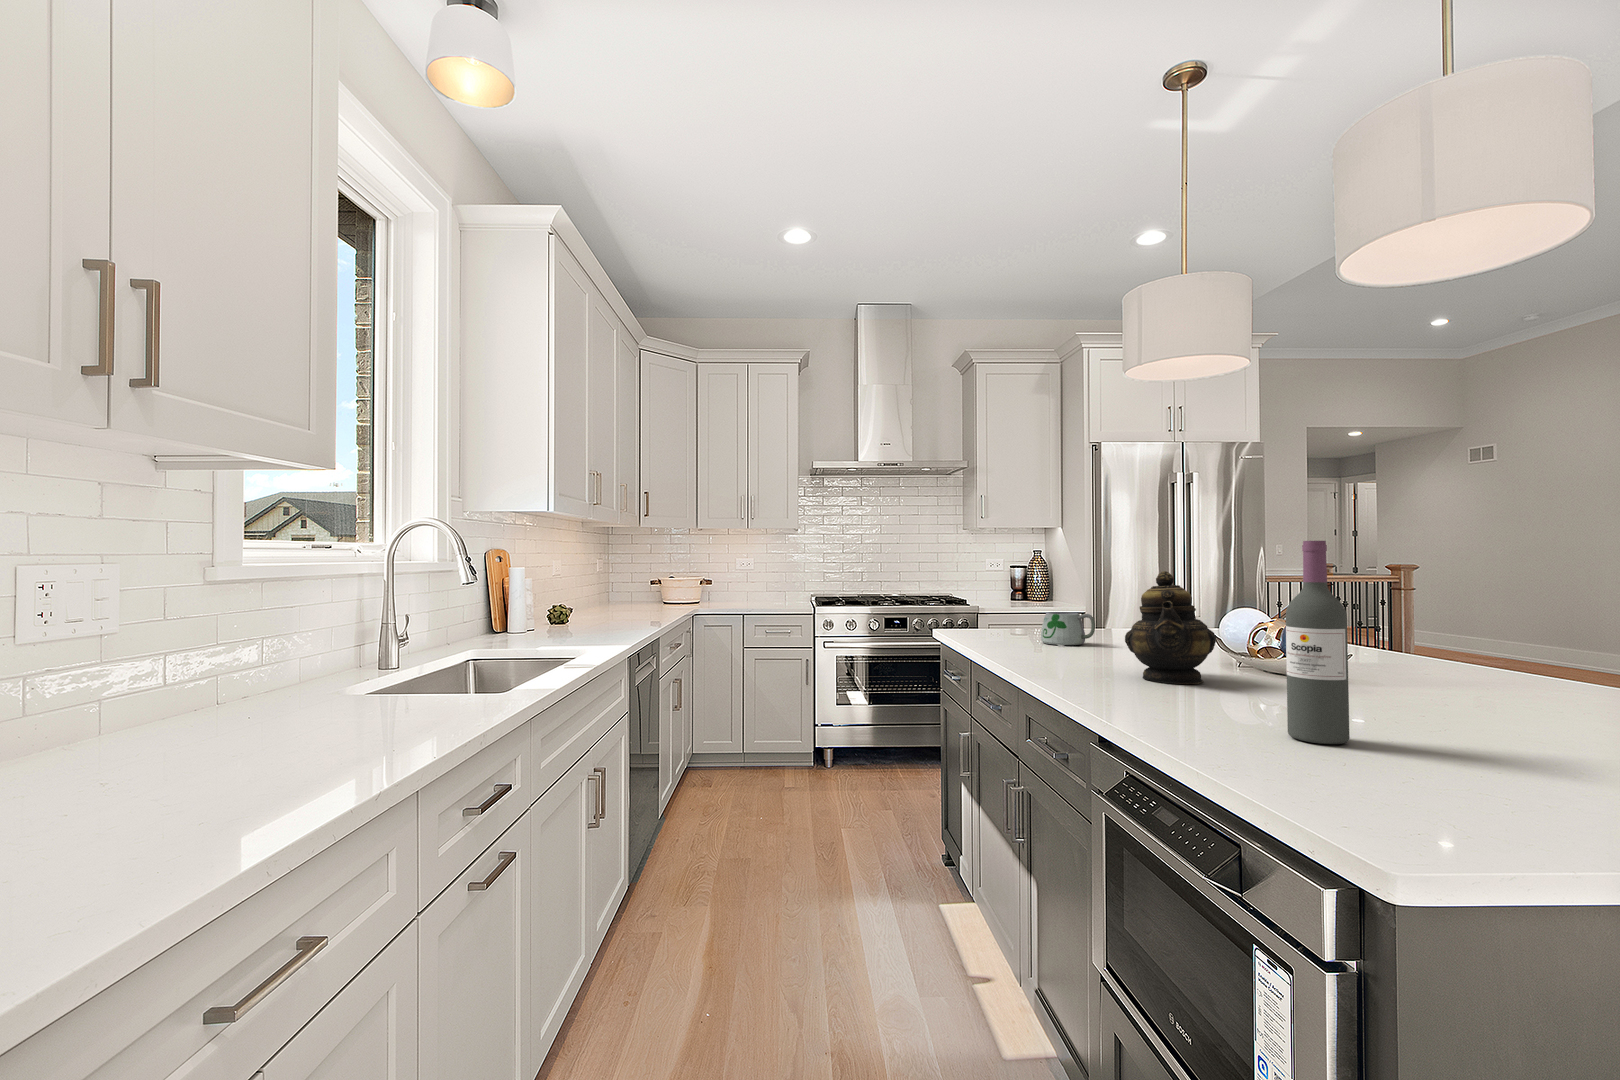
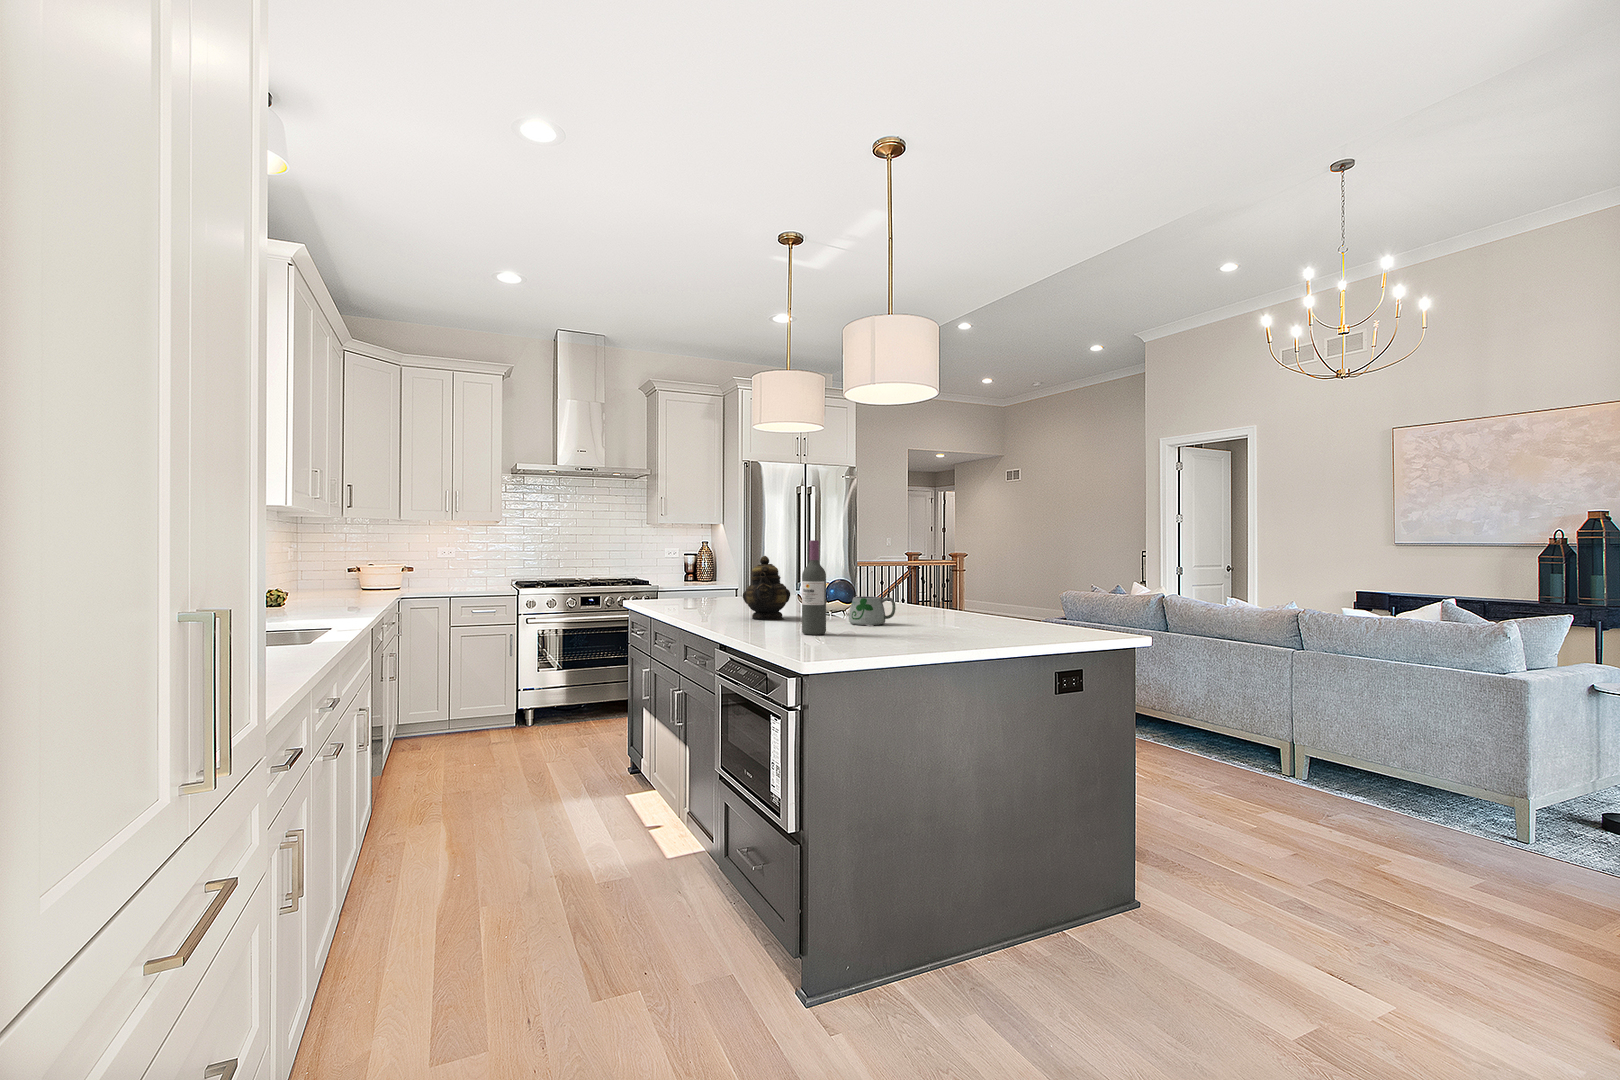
mug: present [1041,612,1095,647] -> present [849,597,896,626]

